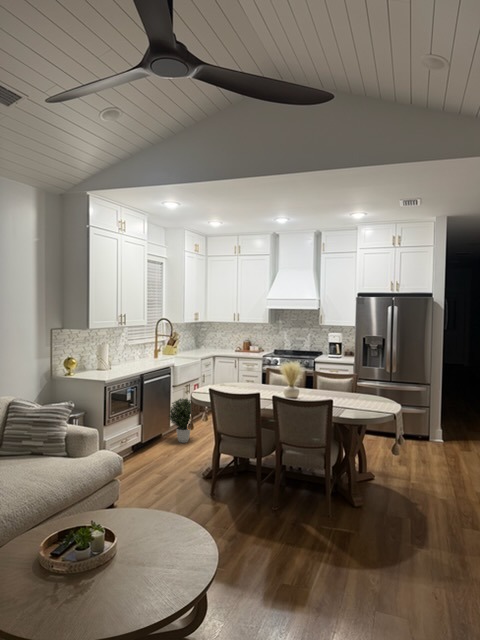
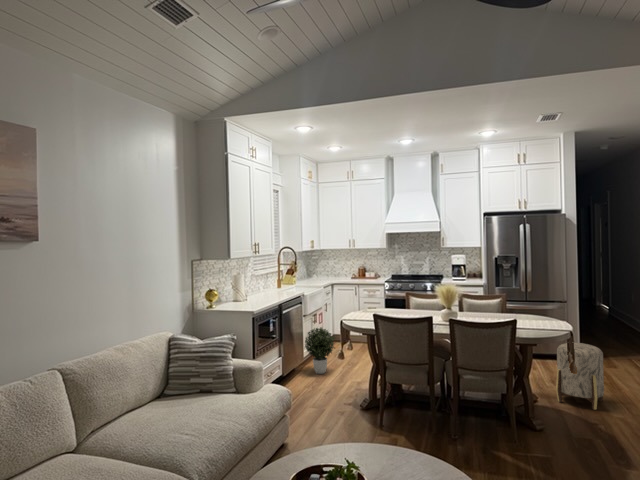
ottoman: none [393,425,441,491] -> present [556,343,604,410]

